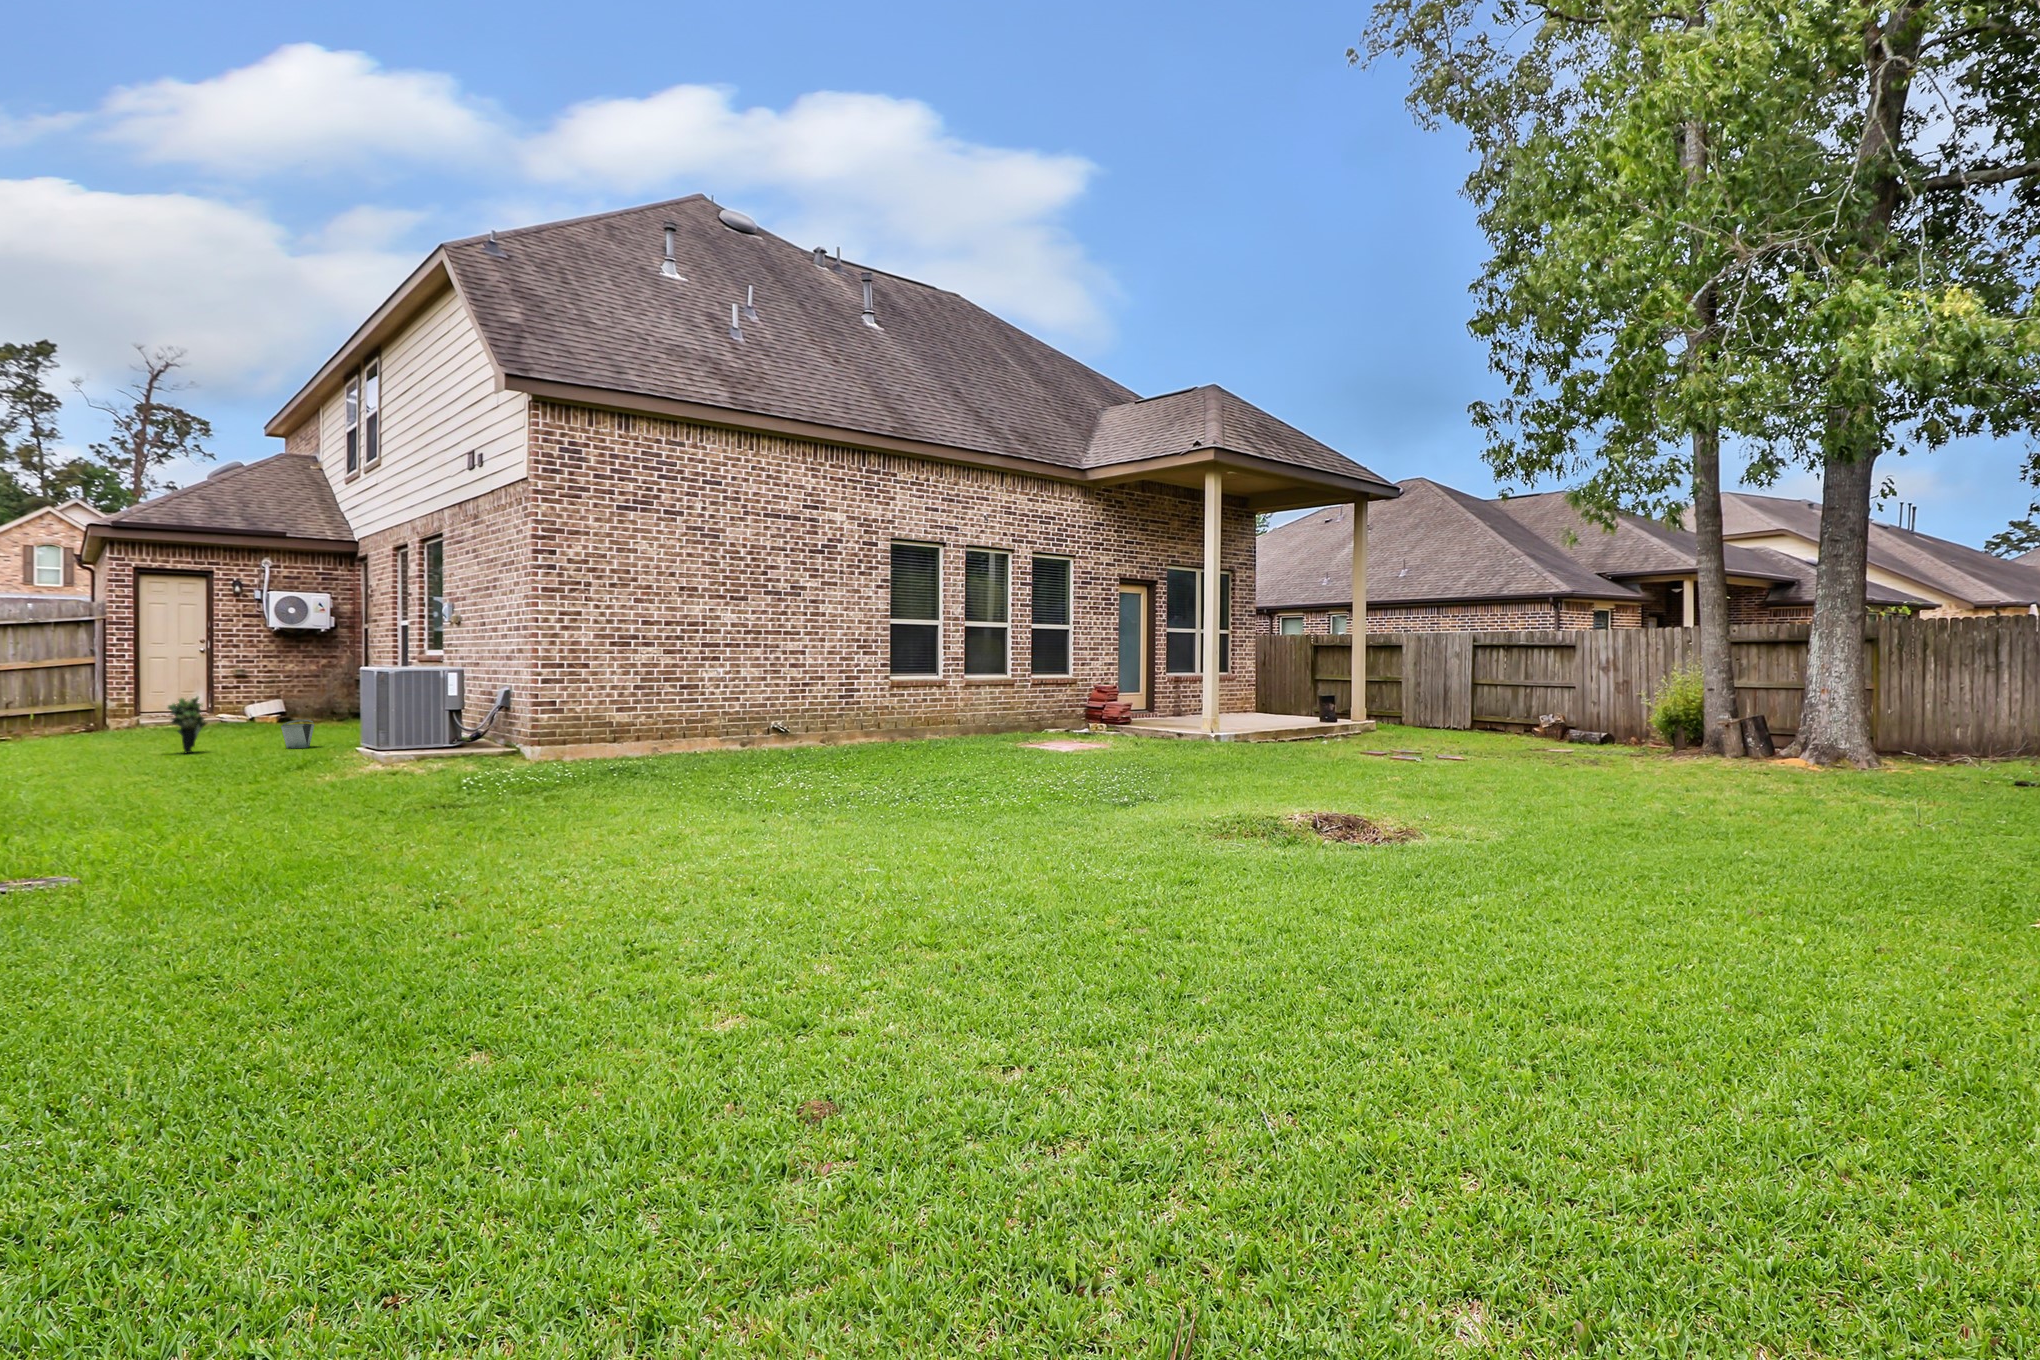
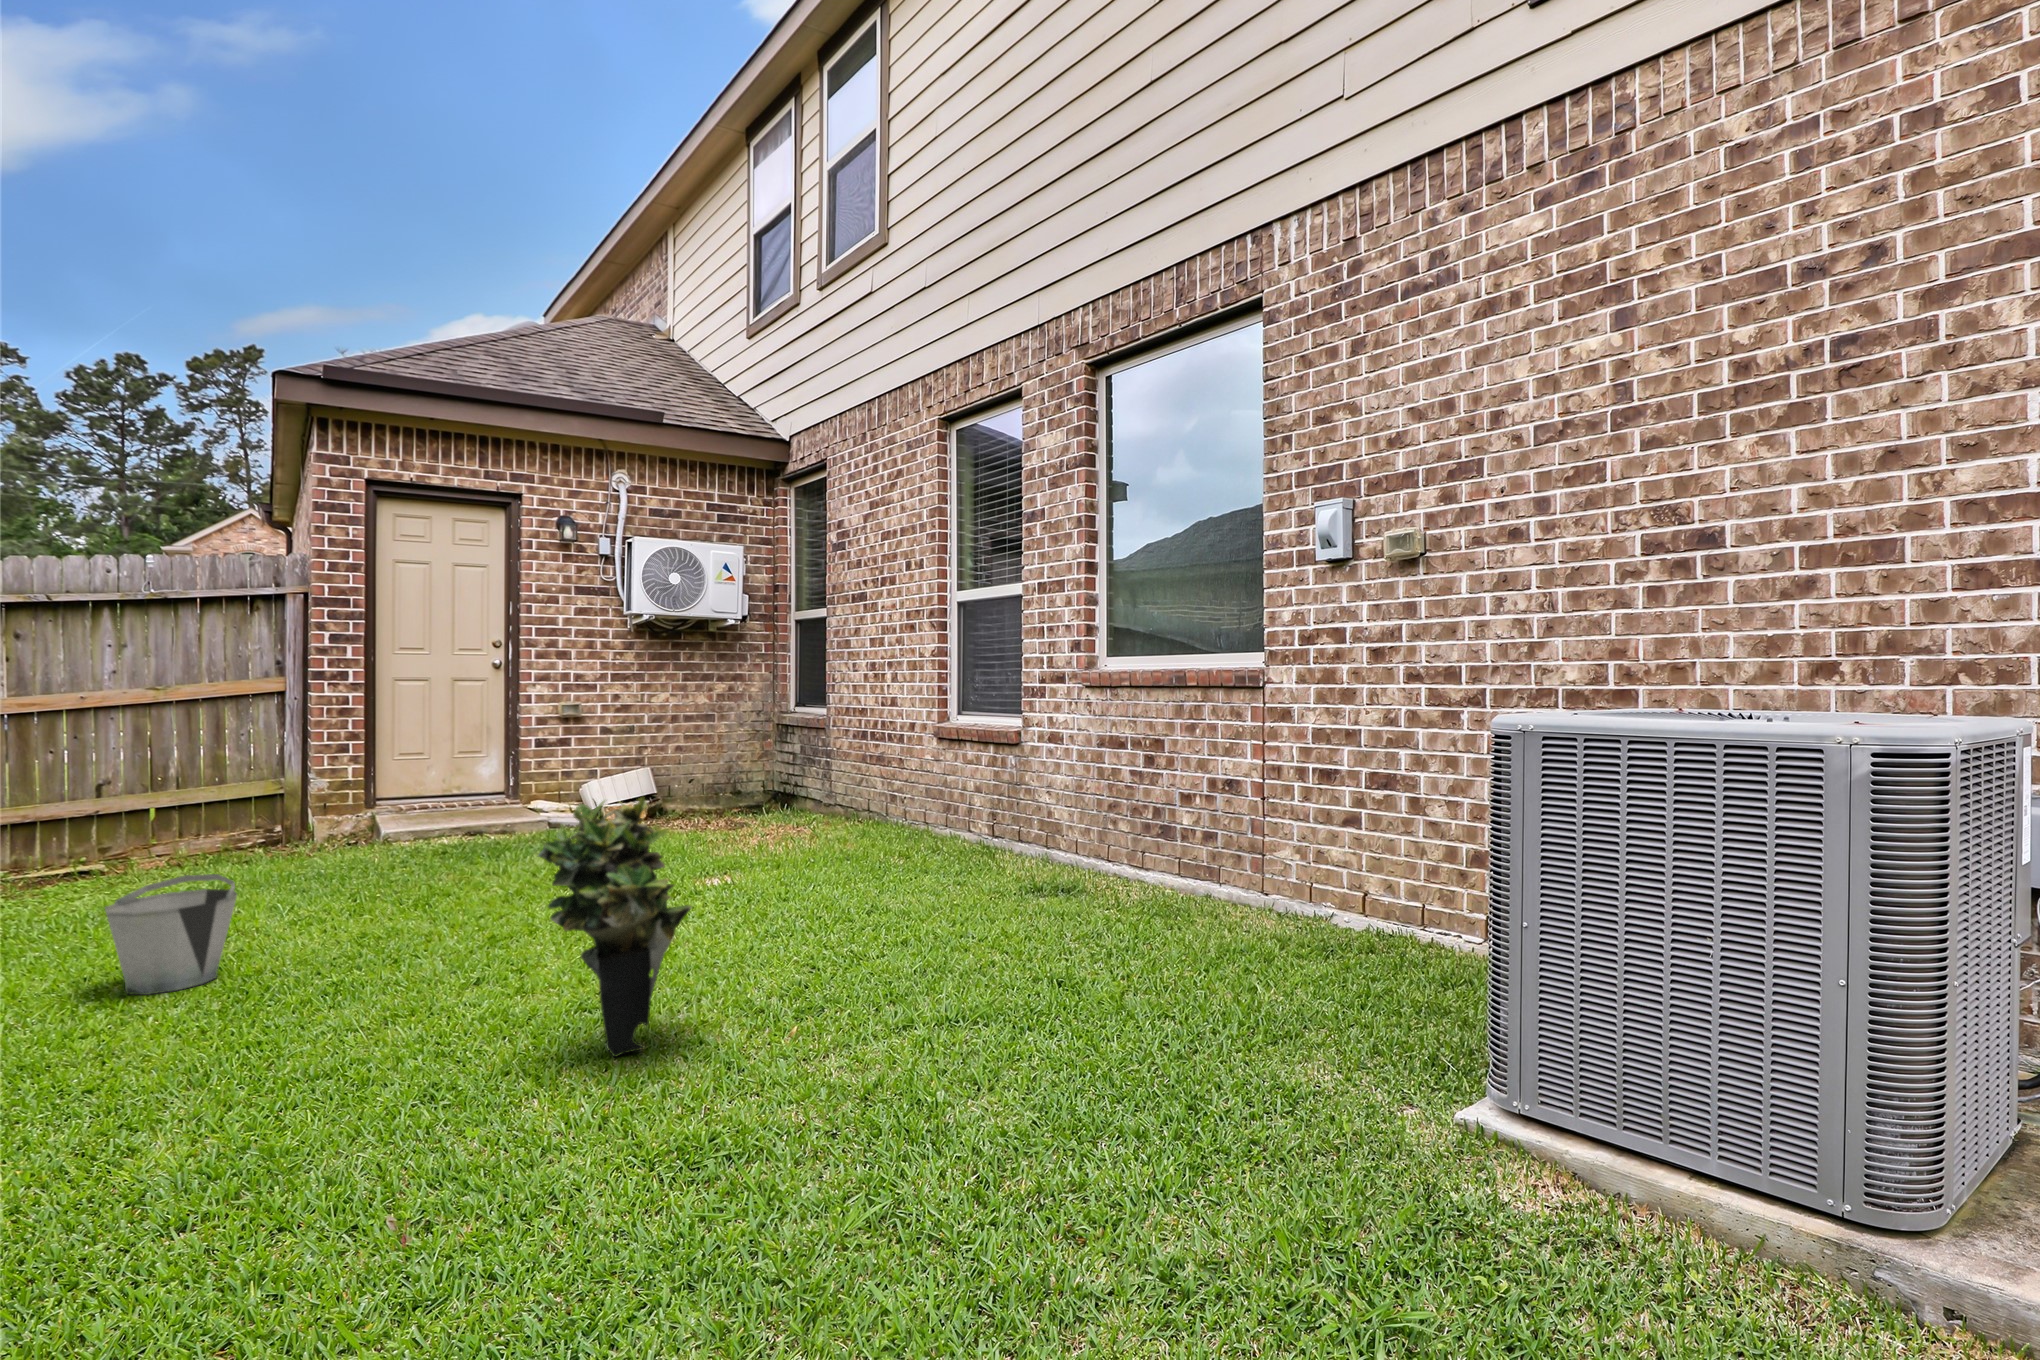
bucket: present [281,719,315,749] -> present [105,874,237,995]

